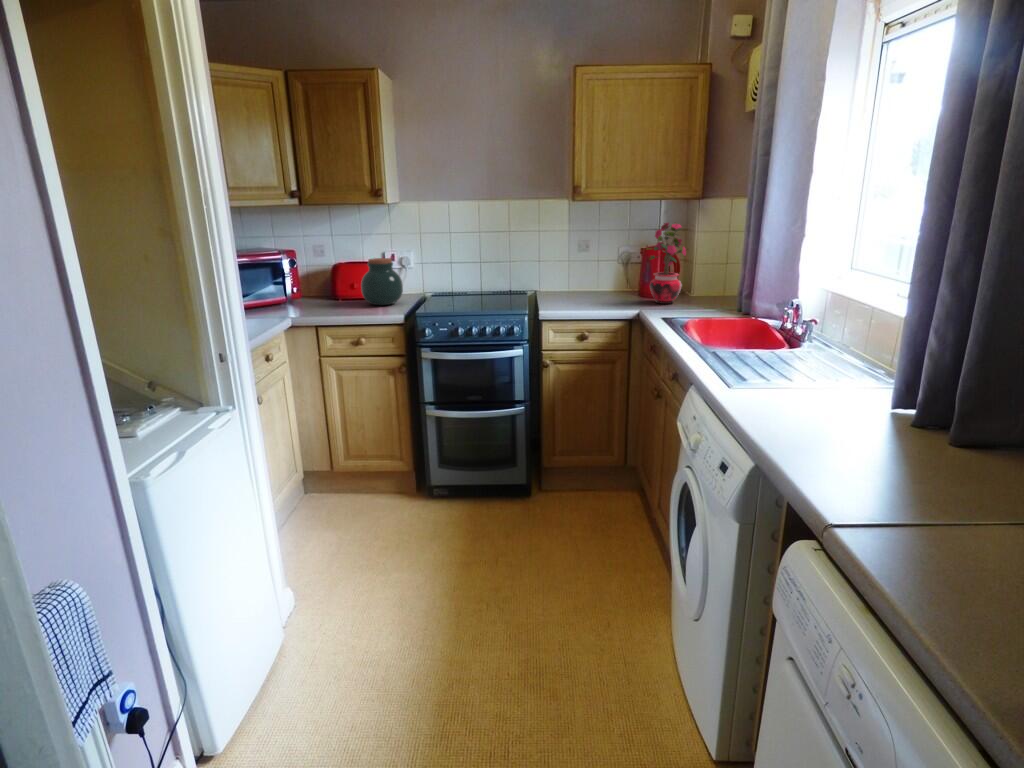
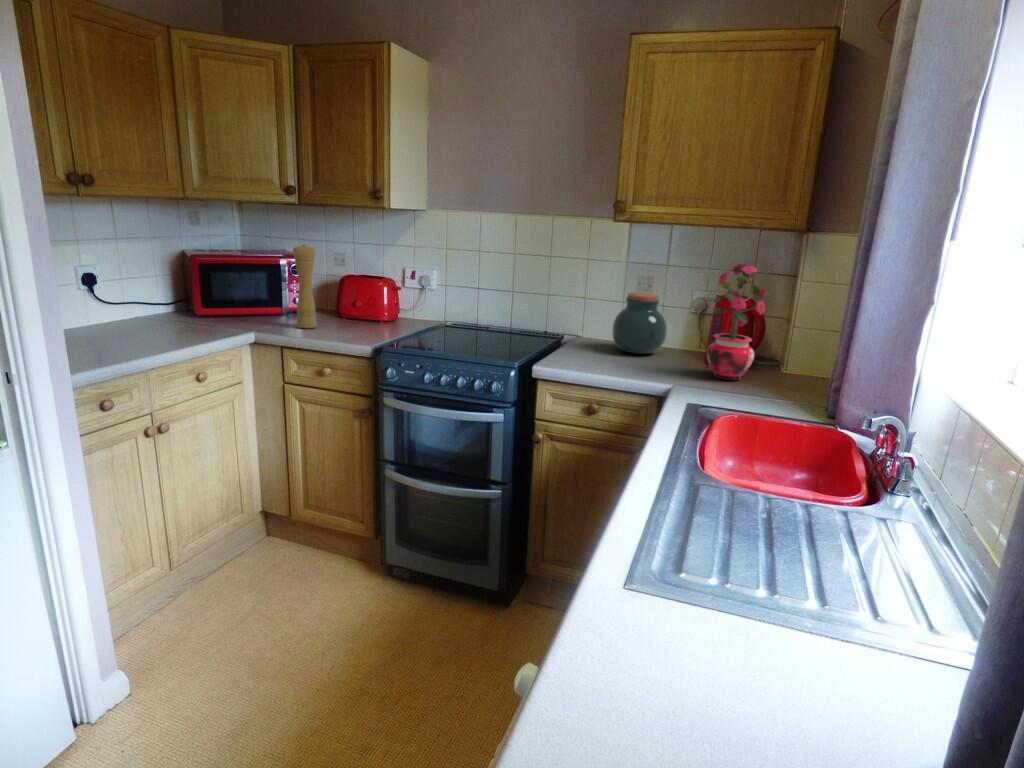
pepper mill: none [309,239,333,310] -> present [293,245,317,328]
jar: present [361,258,403,305] -> present [612,292,667,354]

